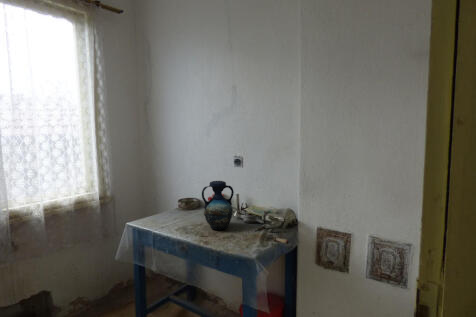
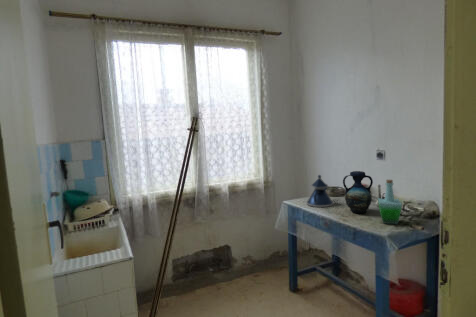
teapot: none [157,187,191,226] -> present [306,175,334,207]
bottle: none [241,190,267,240] -> present [378,180,402,224]

